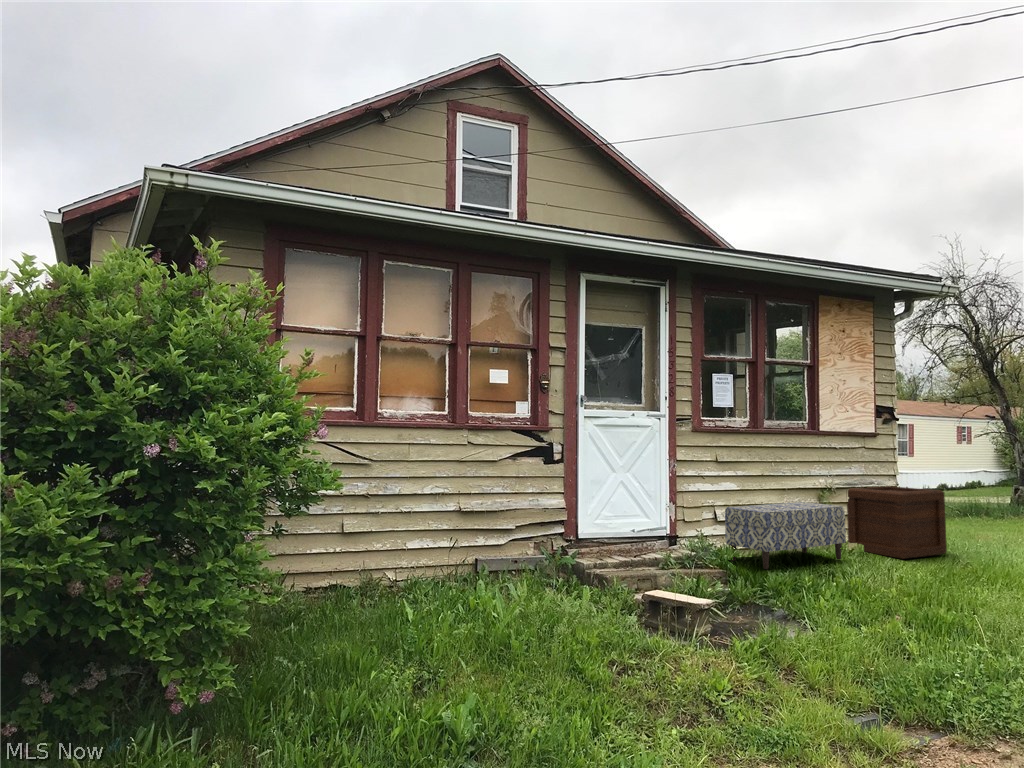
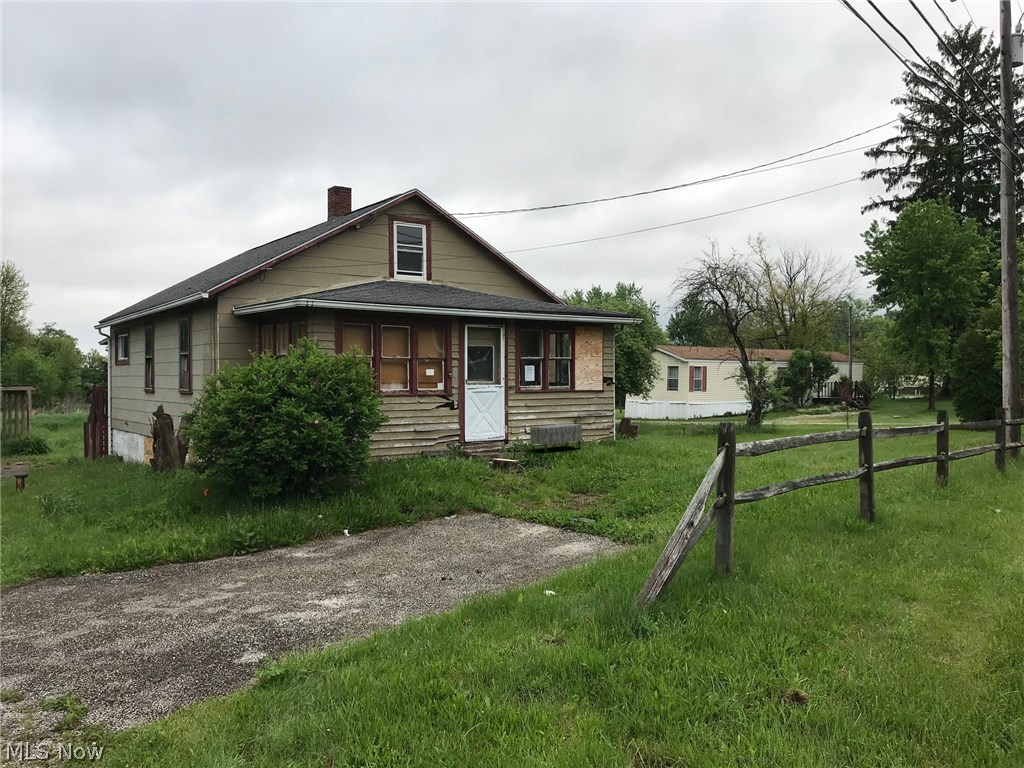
wooden crate: present [847,486,947,559] -> none [588,415,629,447]

